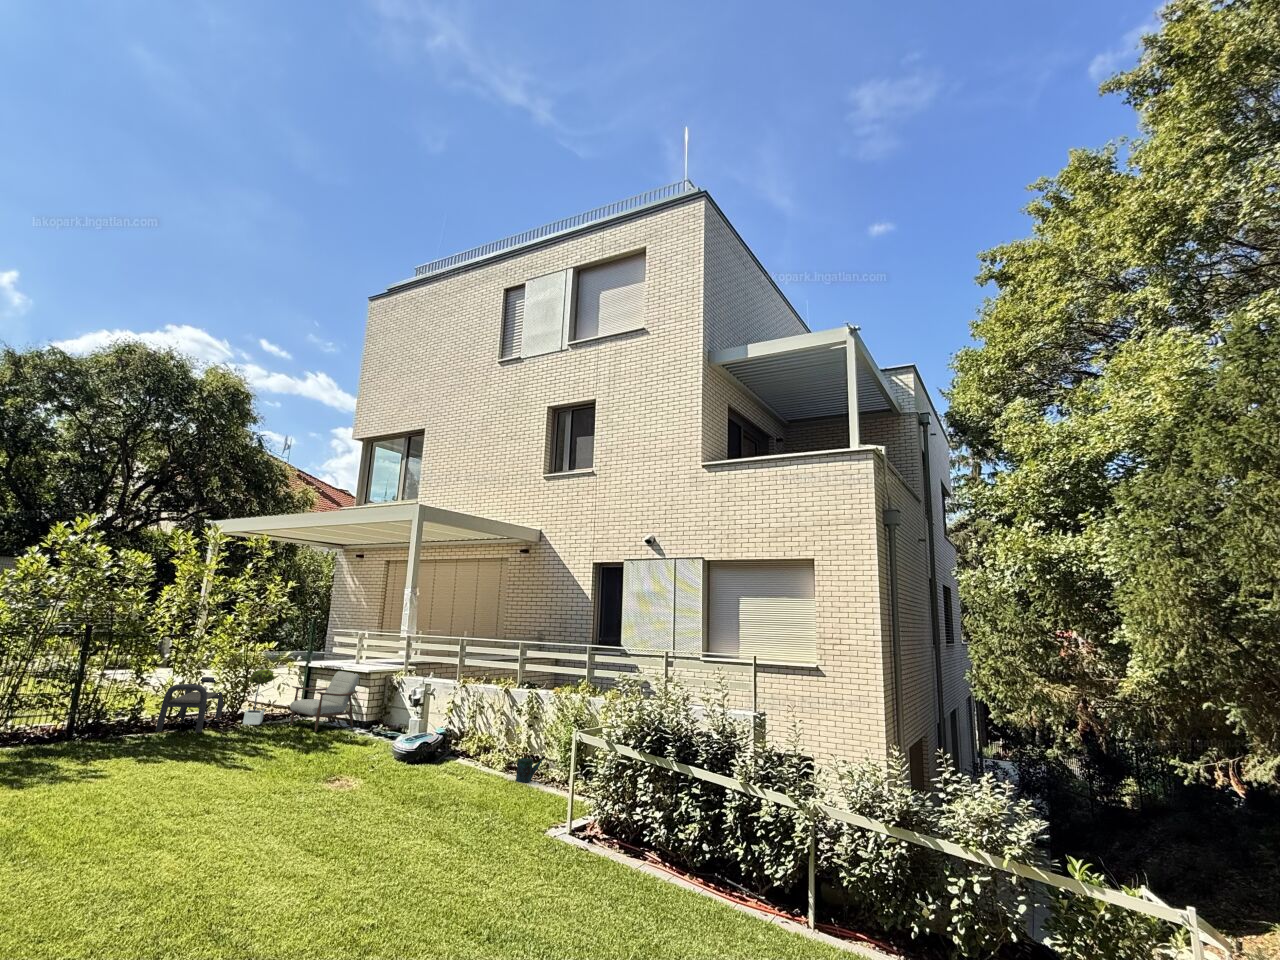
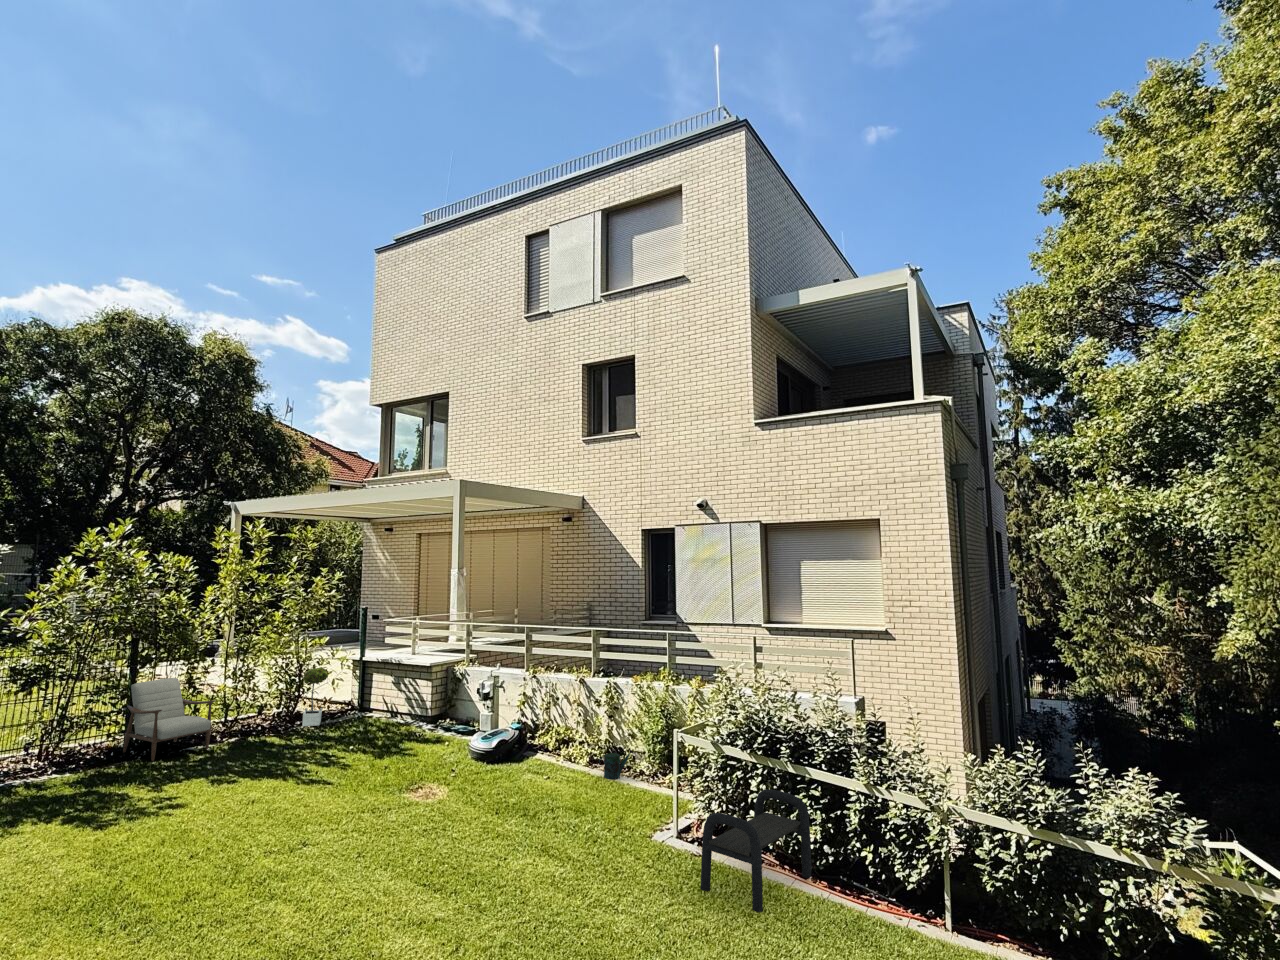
chair: present [290,671,360,732] -> present [123,678,216,761]
bench: present [155,677,224,733] -> present [700,789,811,912]

